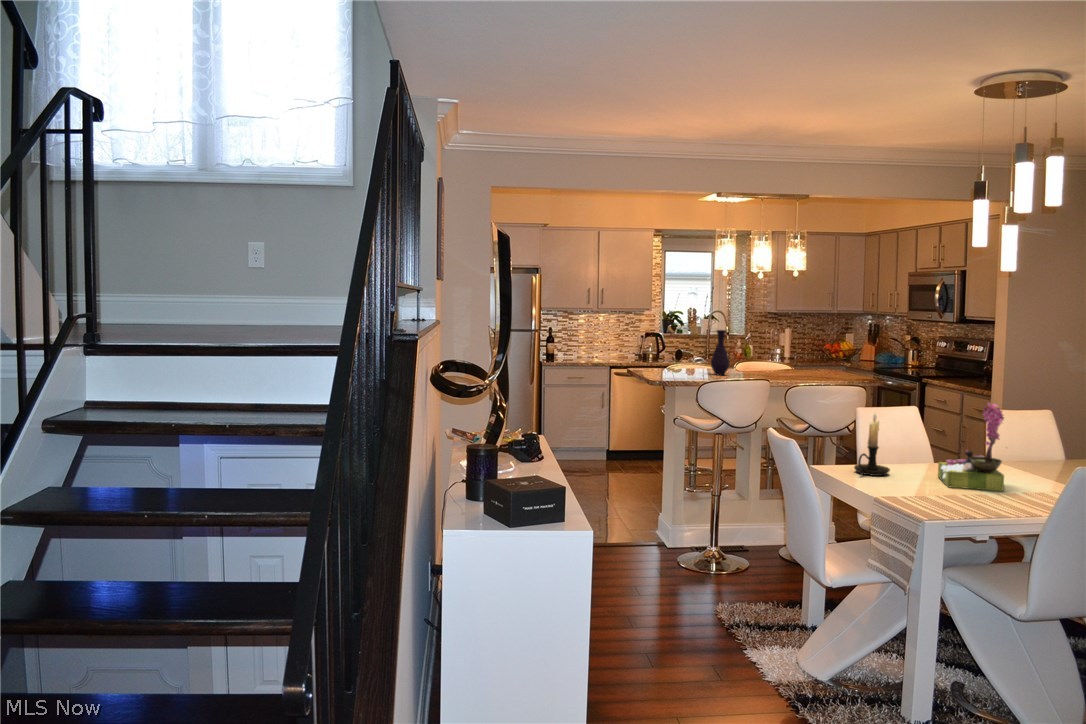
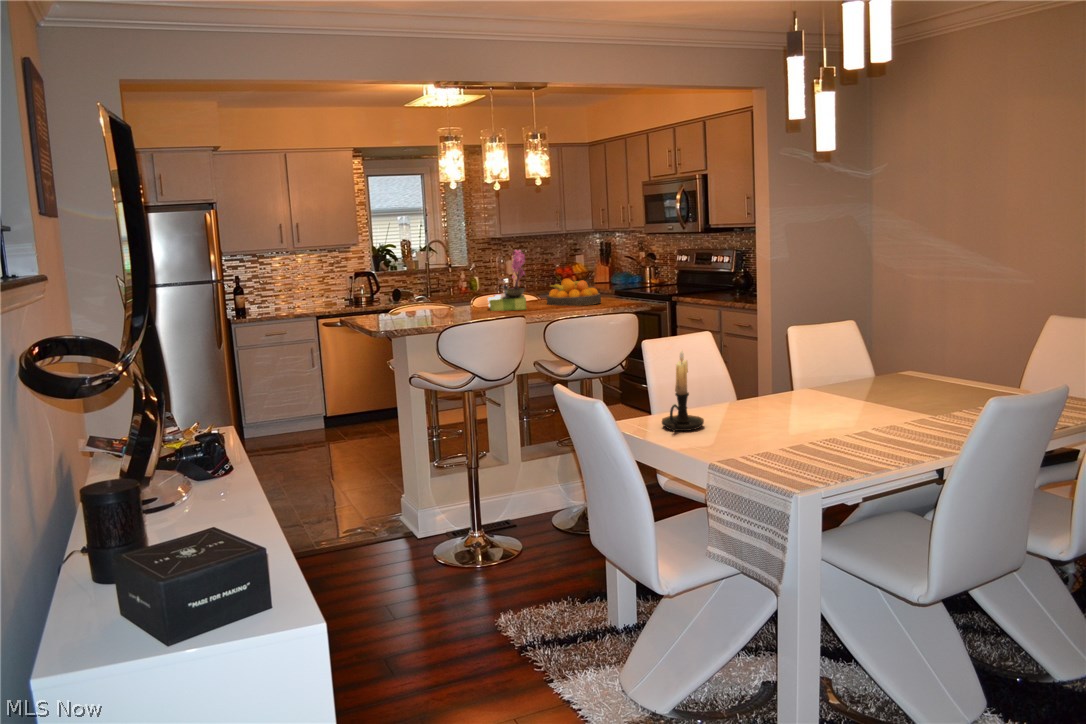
vase: present [711,330,730,375] -> none [448,260,471,318]
fruit bowl: none [800,353,849,377] -> present [547,279,601,306]
flower arrangement: present [938,403,1004,491] -> present [488,250,526,311]

